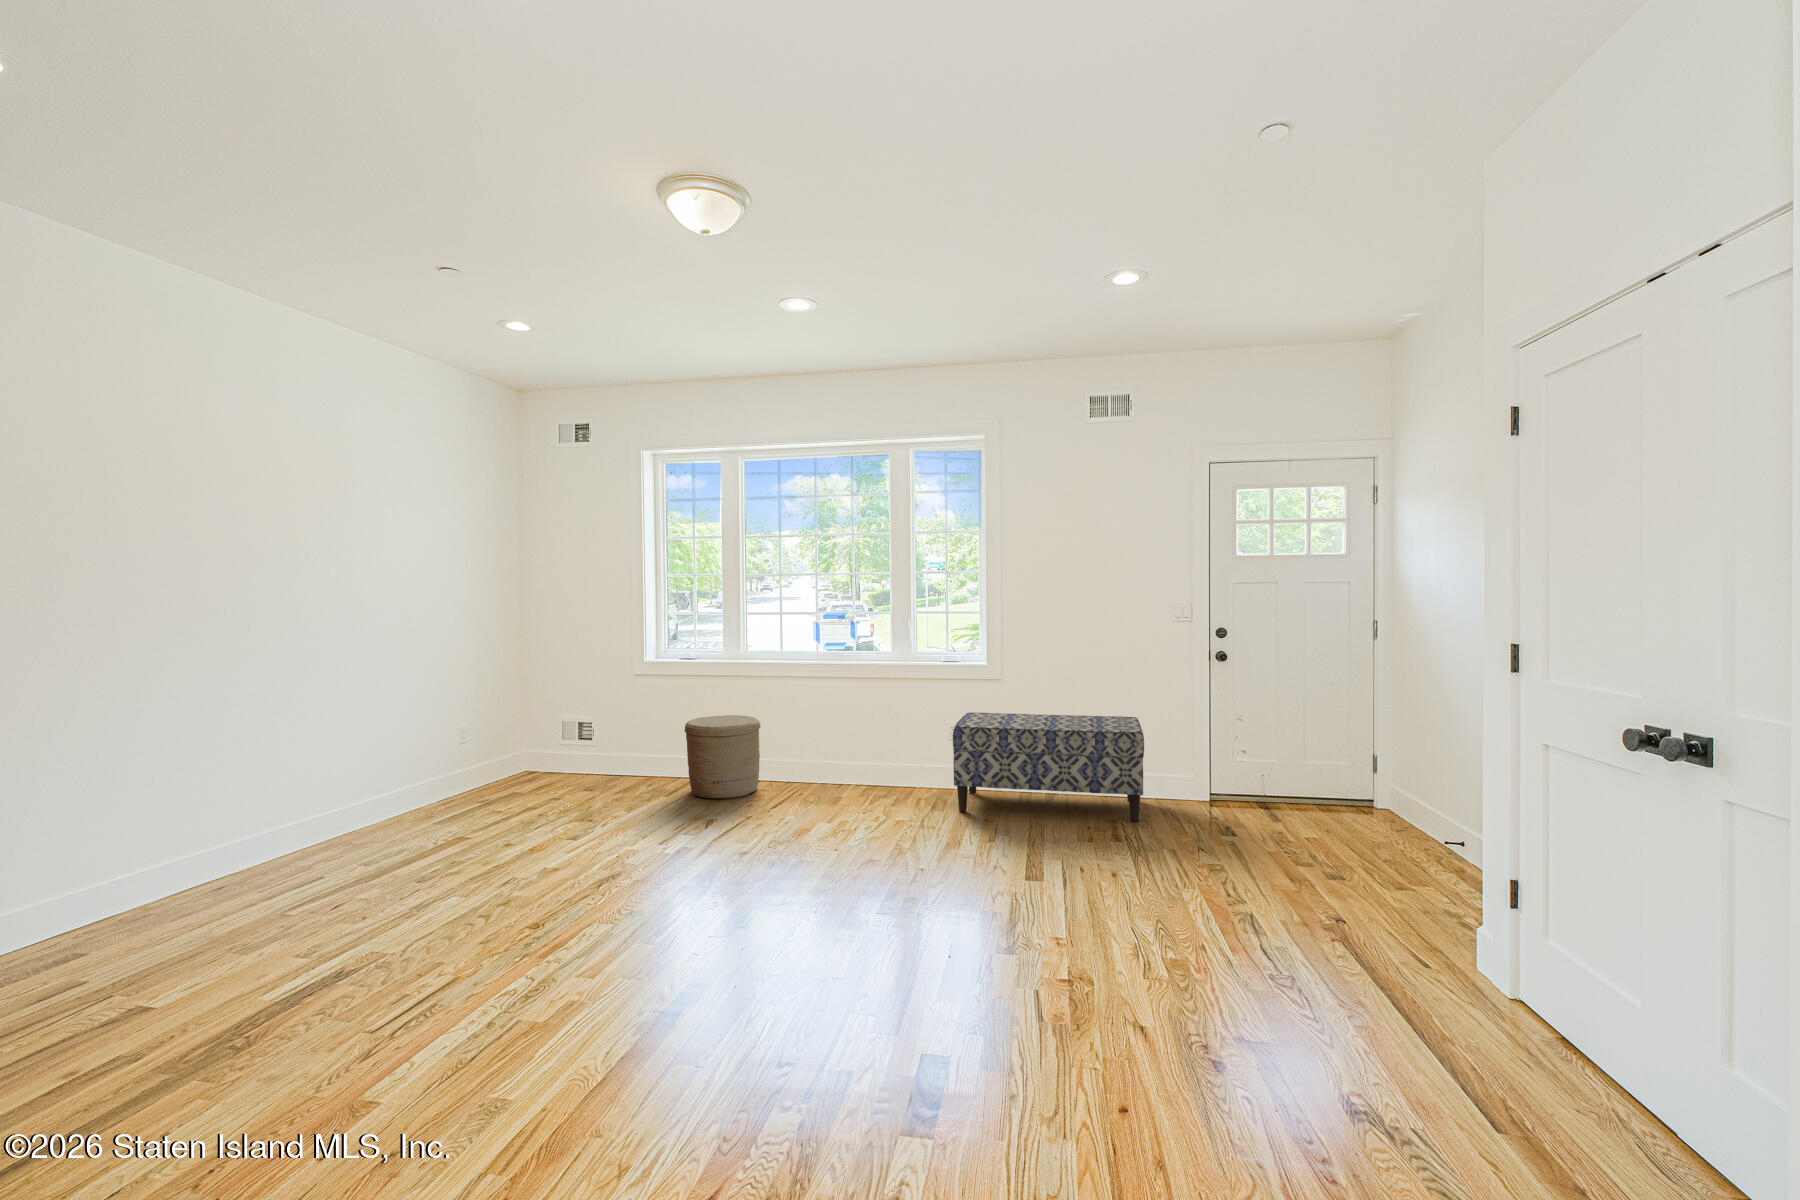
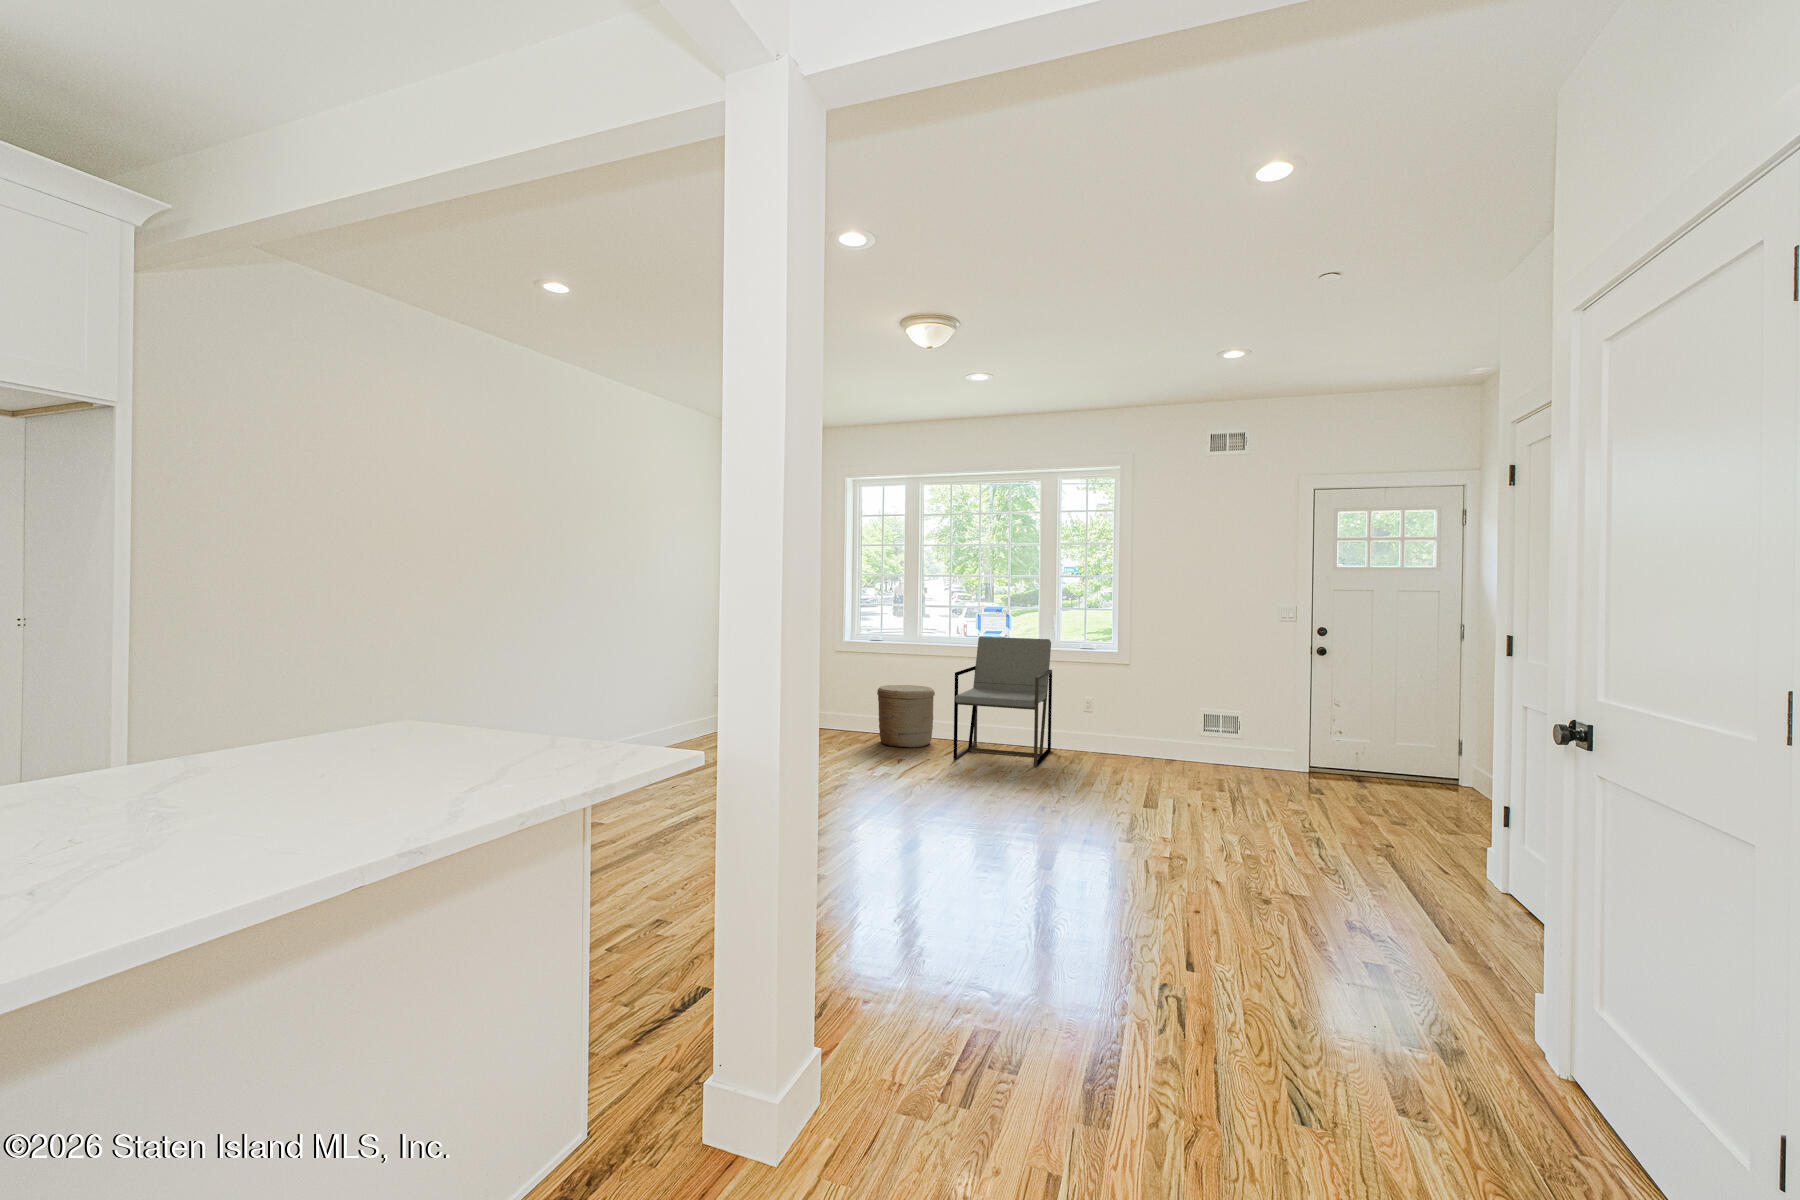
armchair: none [781,651,908,819] -> present [953,637,1052,767]
bench: present [953,713,1144,822] -> none [1089,691,1248,781]

